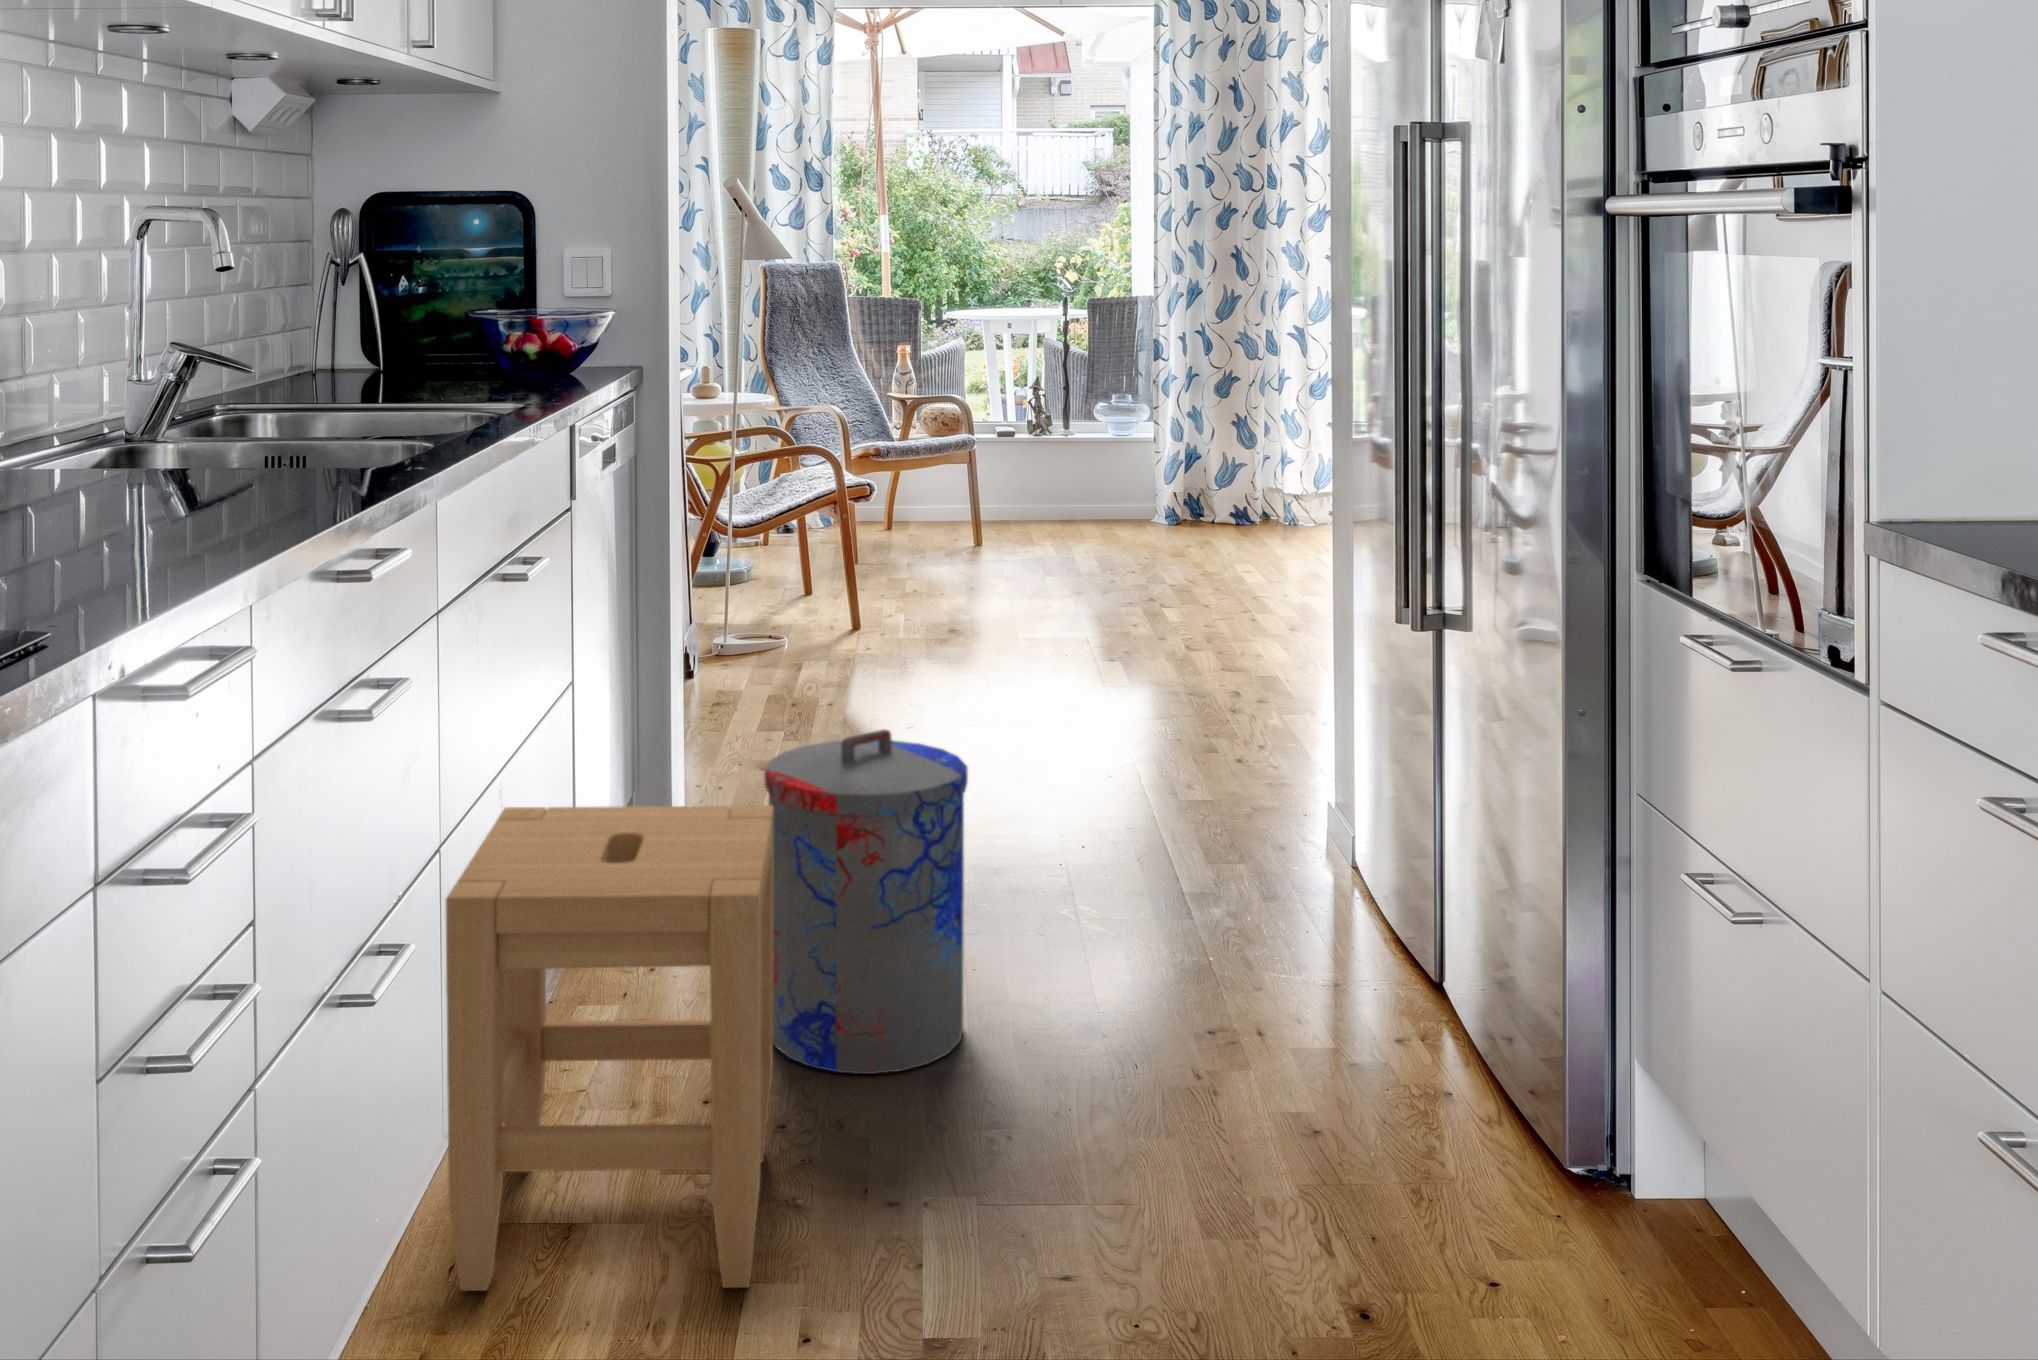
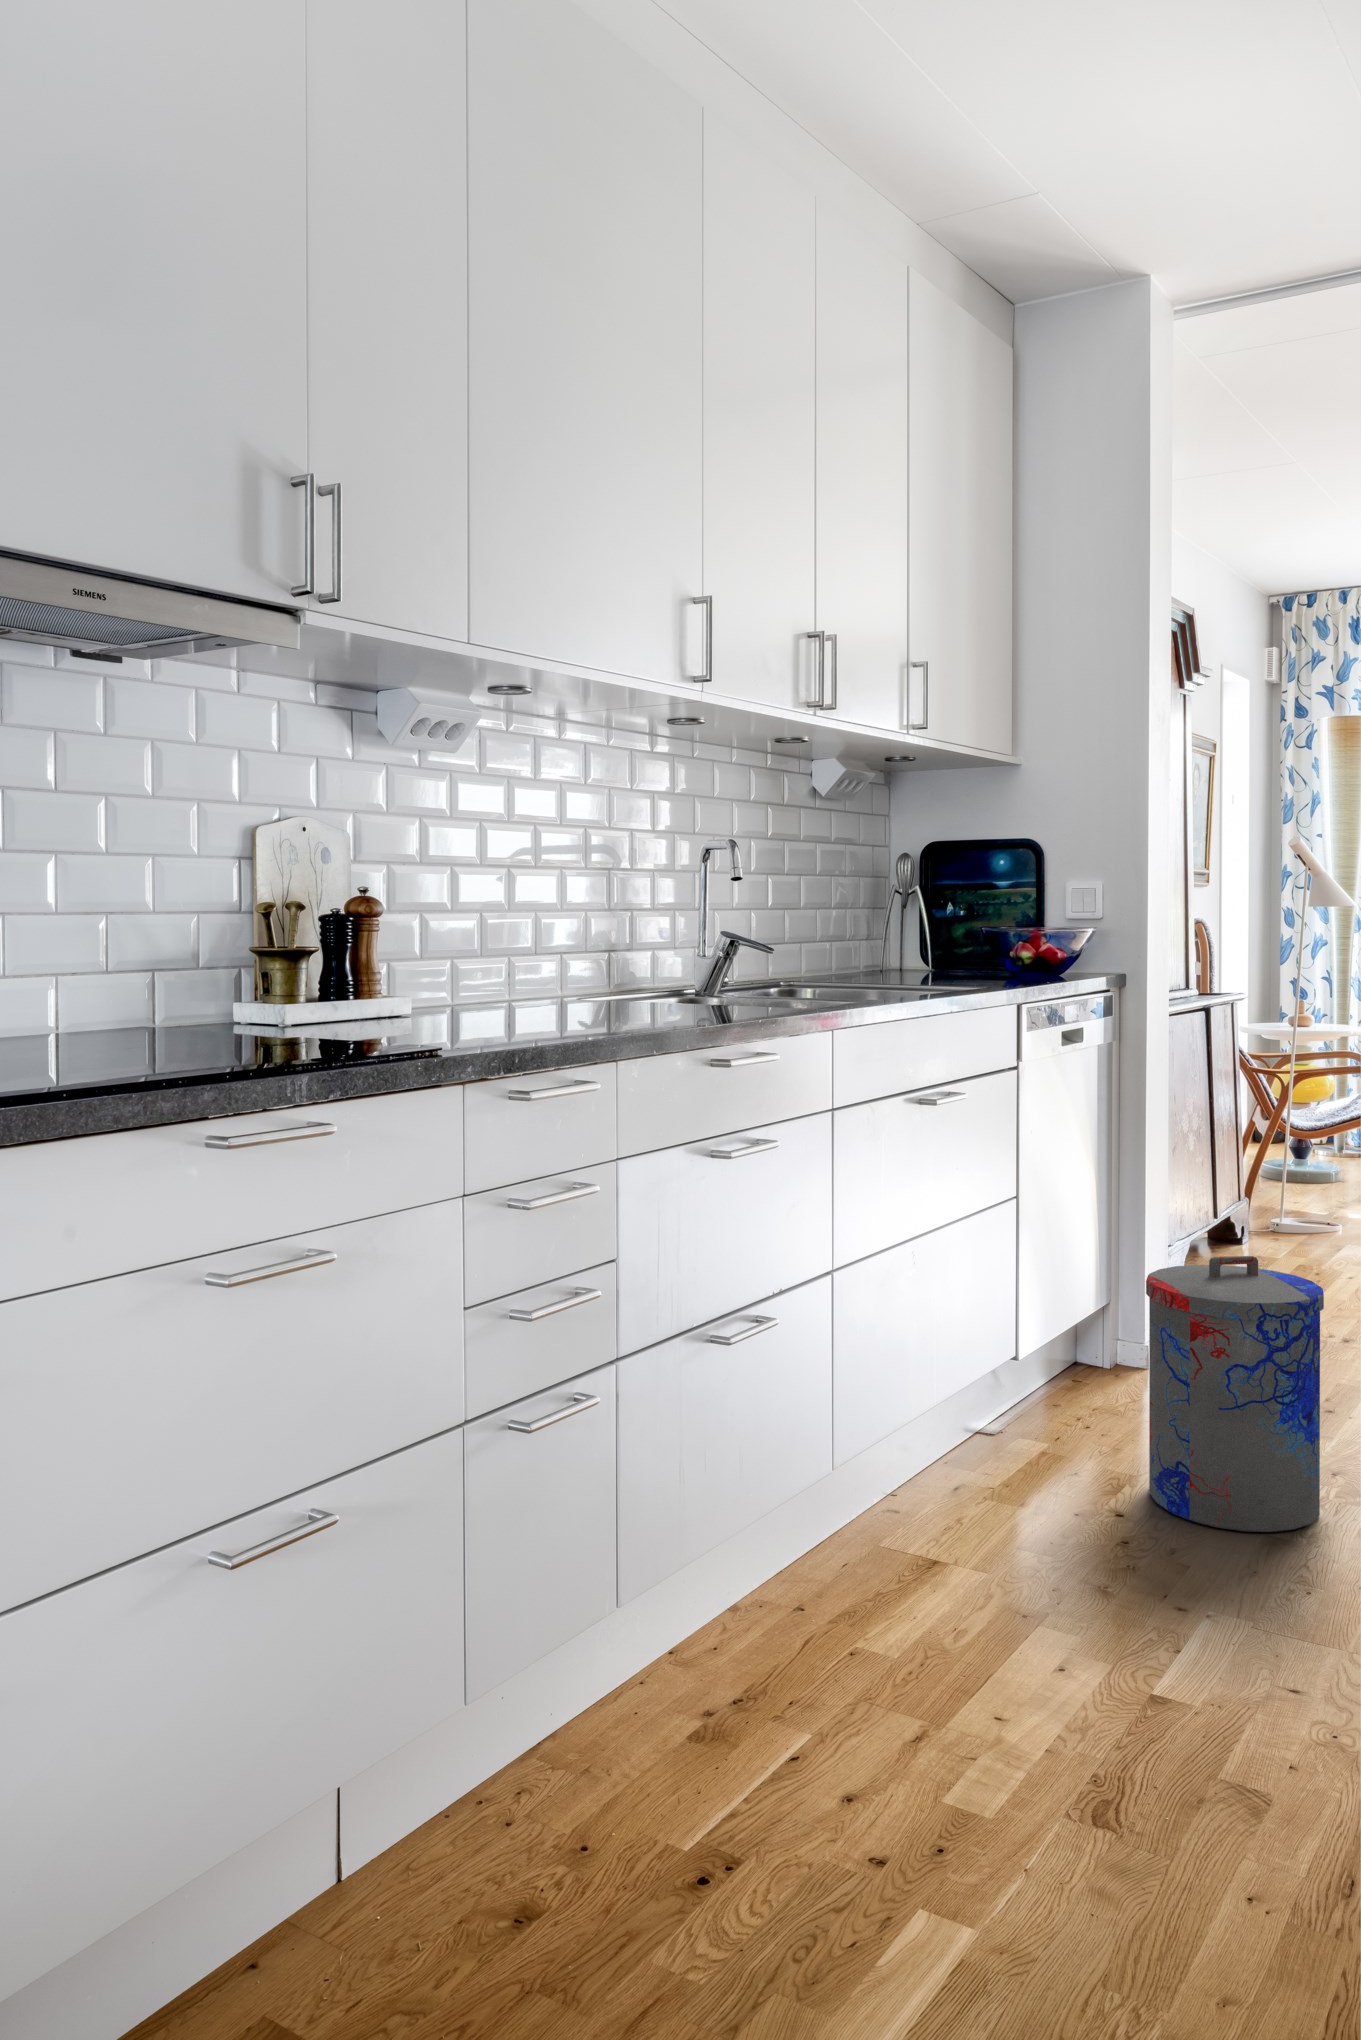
stool: present [446,805,774,1291] -> none [828,1264,1109,1630]

